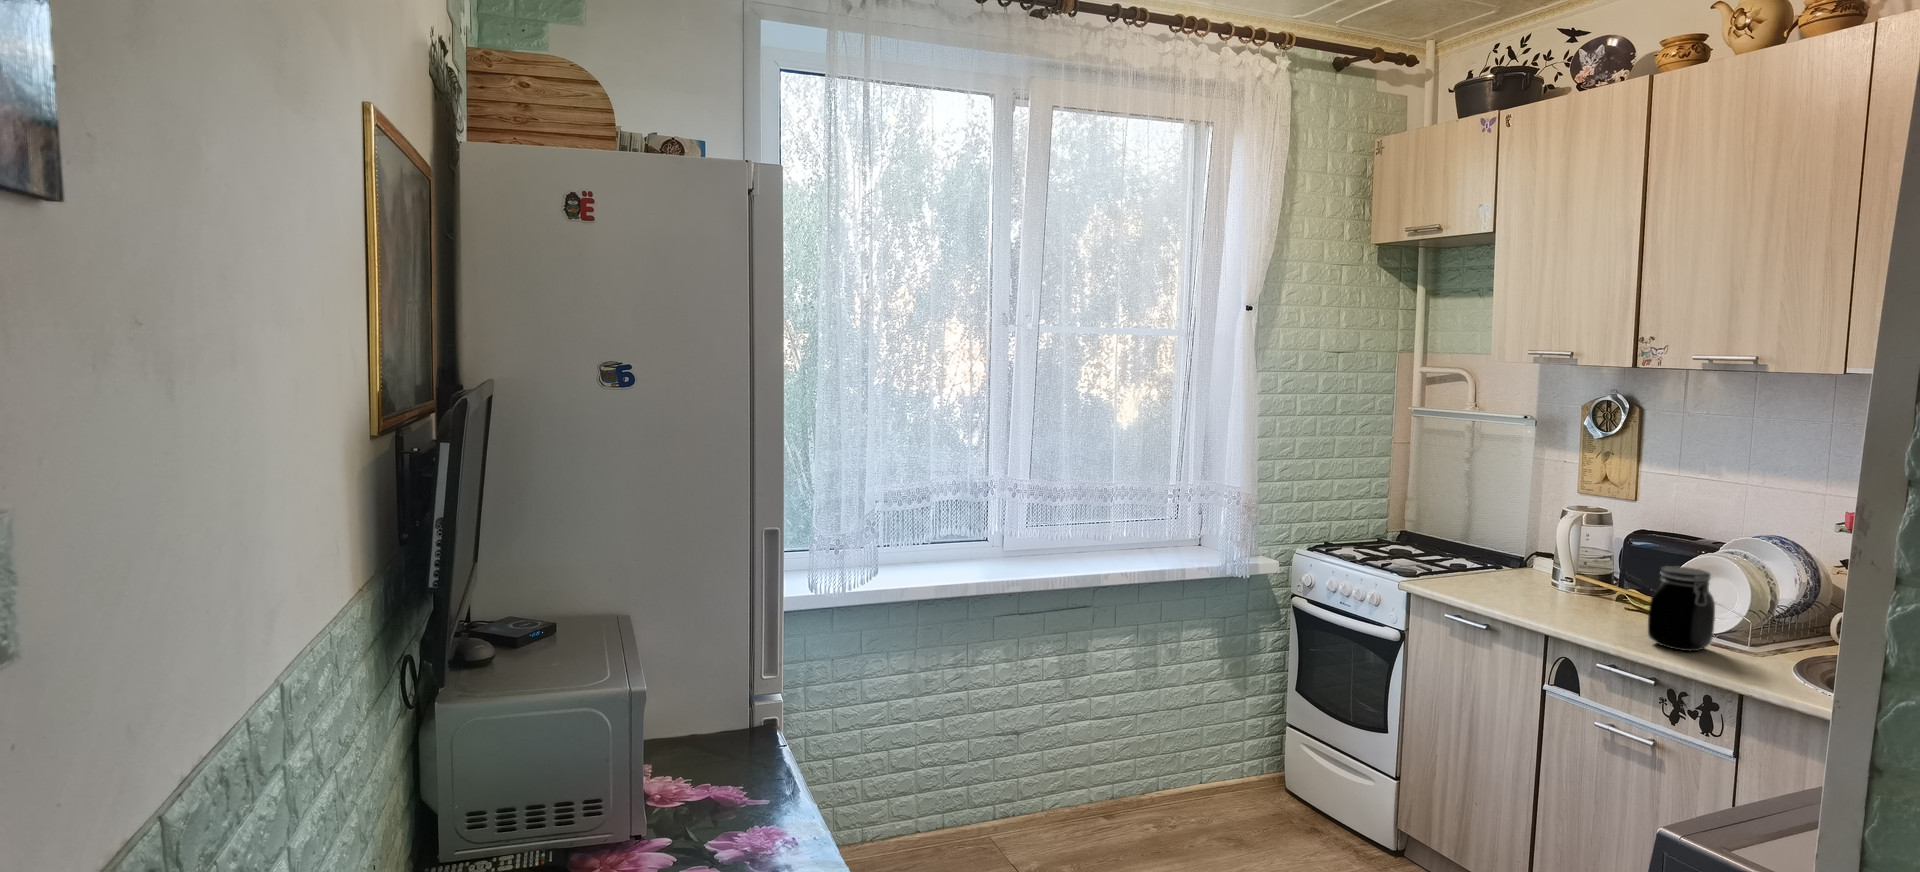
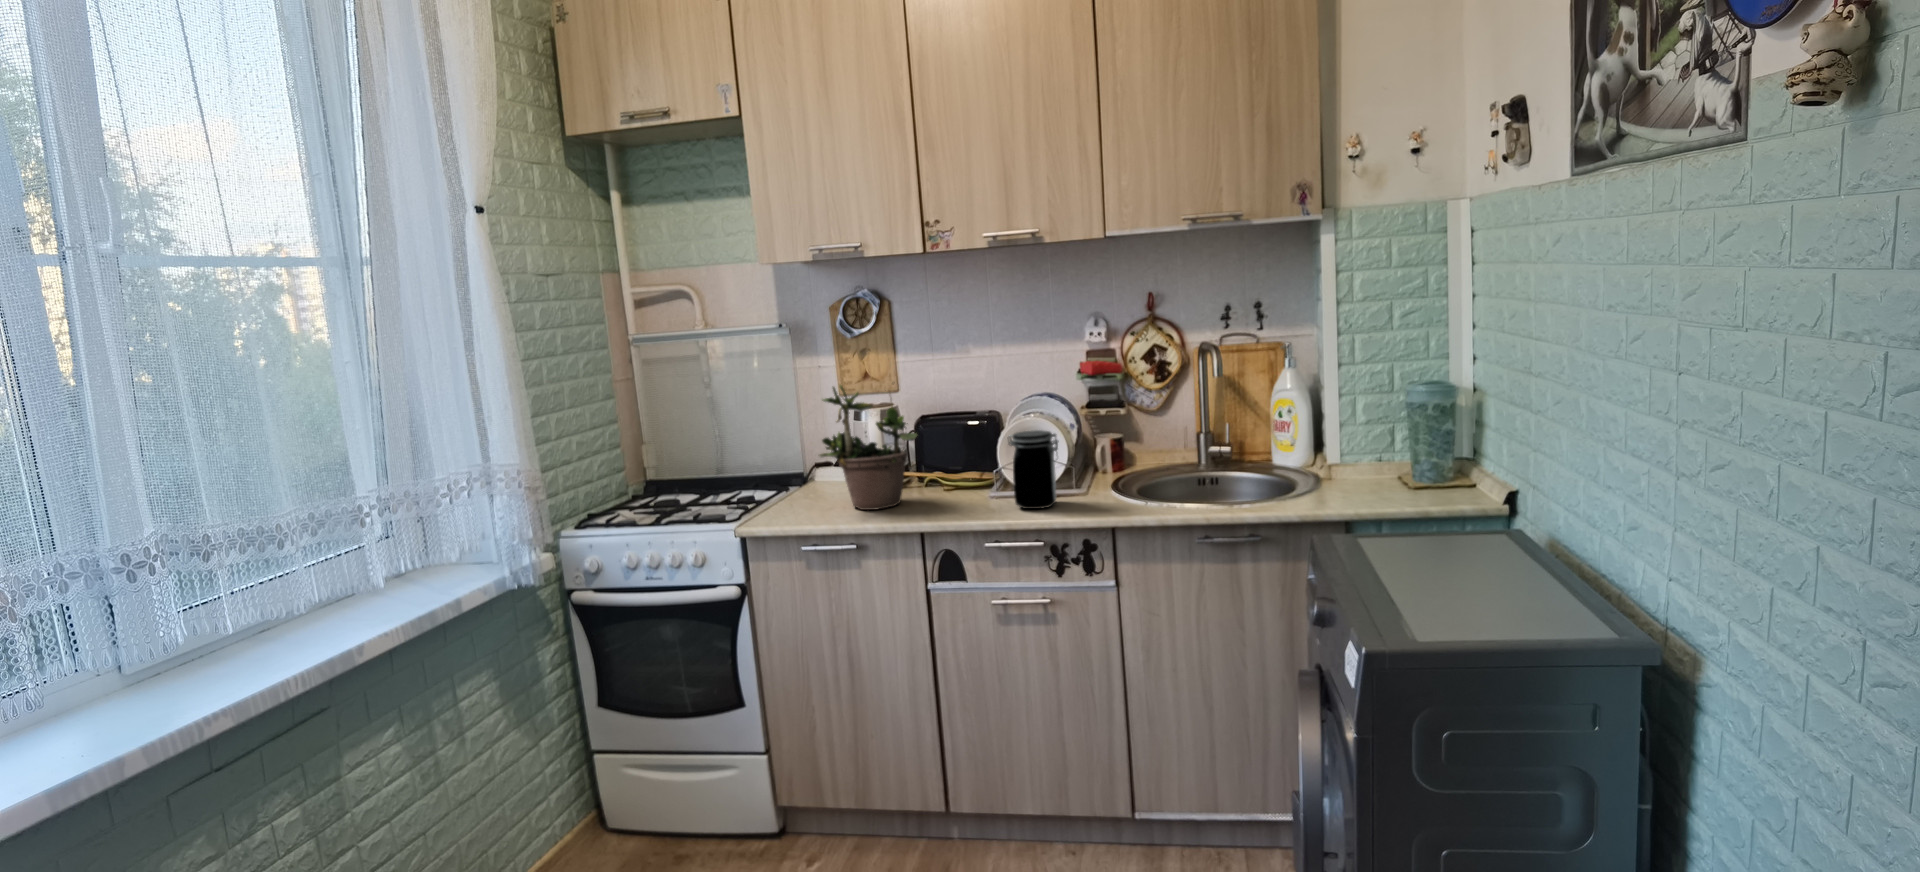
potted plant: none [1487,471,1583,605] -> present [819,385,917,510]

